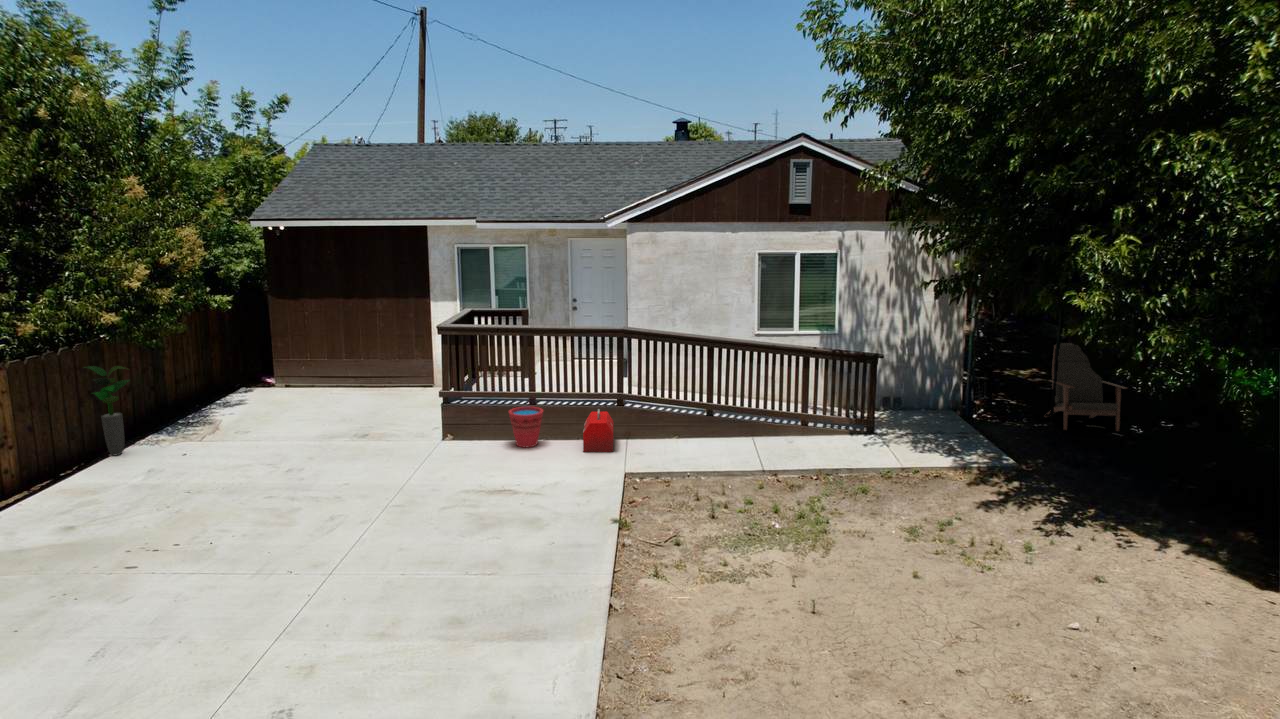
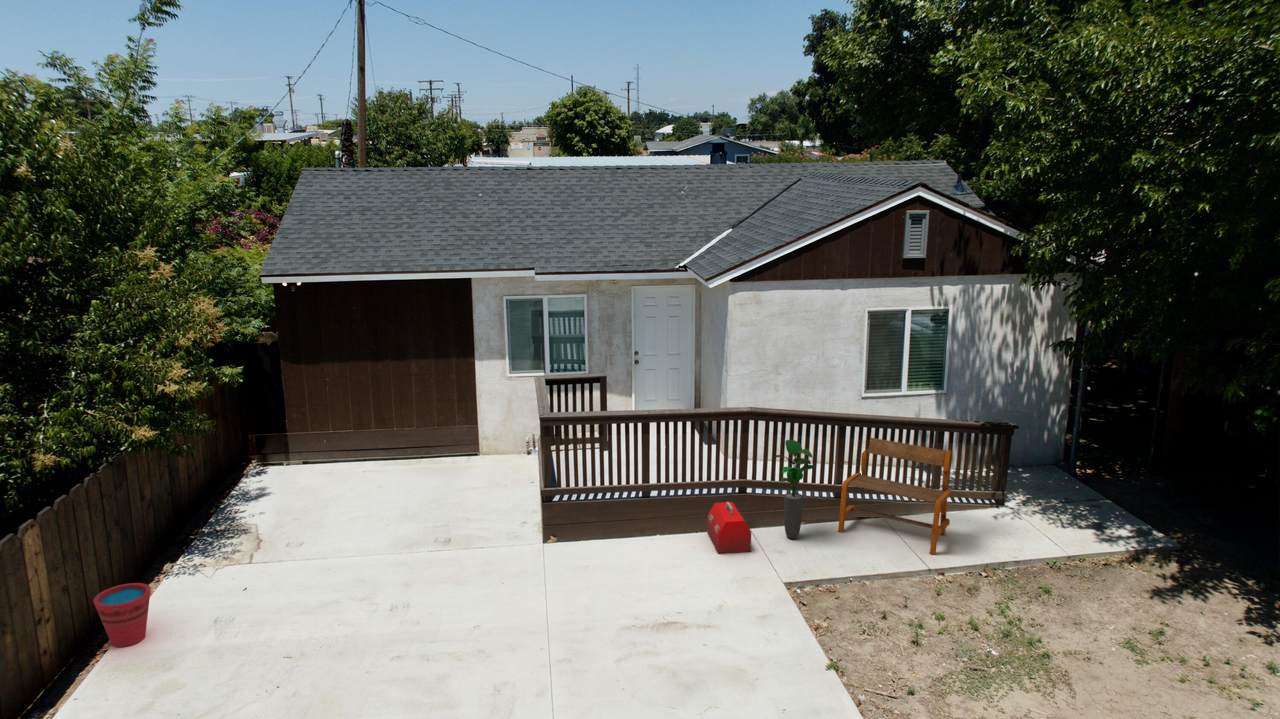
lounge chair: present [1045,343,1126,431] -> none [1162,401,1258,496]
bench: none [703,358,803,460] -> present [838,437,951,554]
potted plant: present [86,366,129,455] -> present [774,440,816,539]
bucket: present [509,407,543,447] -> present [93,583,151,647]

